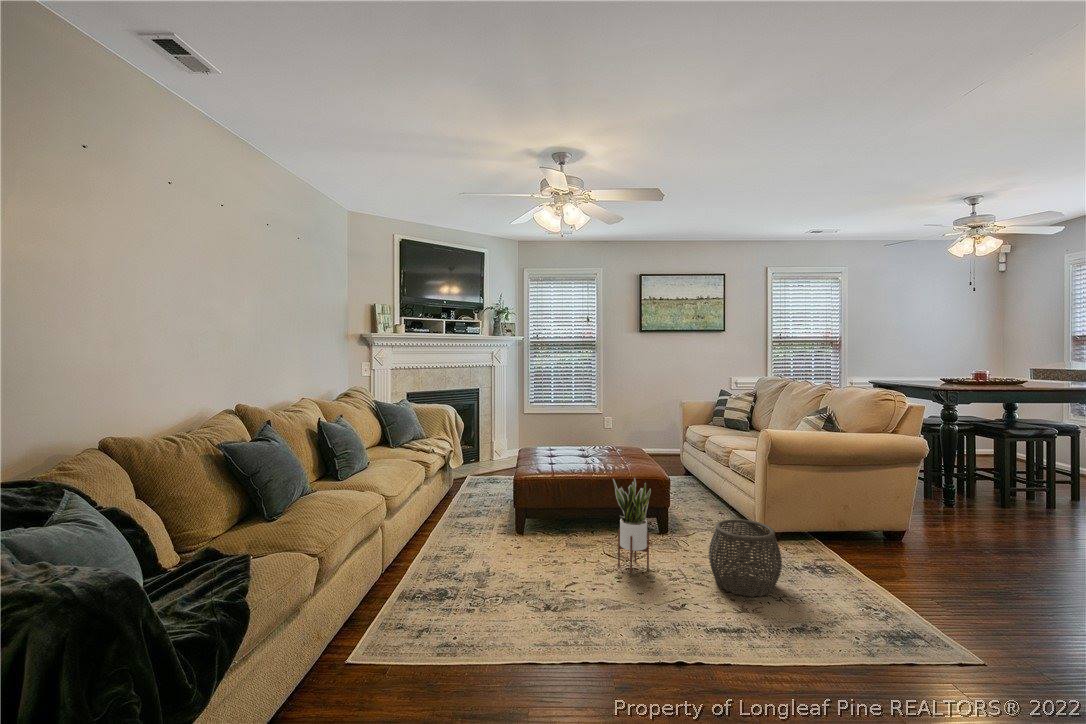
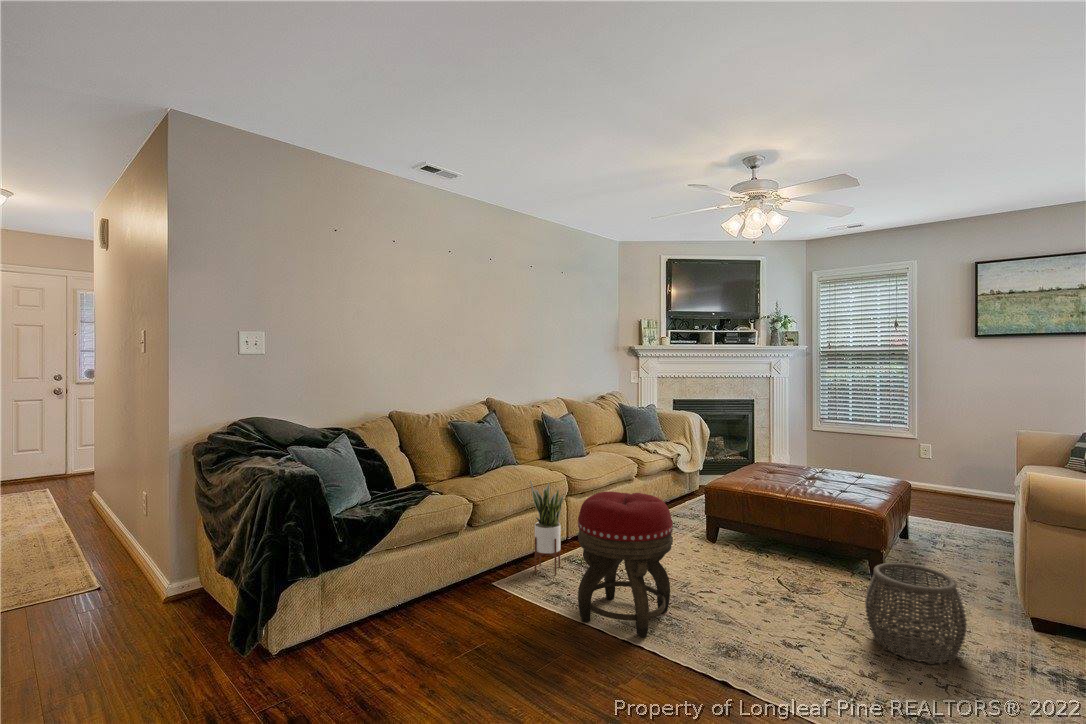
potted plant: present [613,478,651,573] -> present [530,480,563,575]
footstool: none [480,501,586,665] -> present [578,492,673,637]

